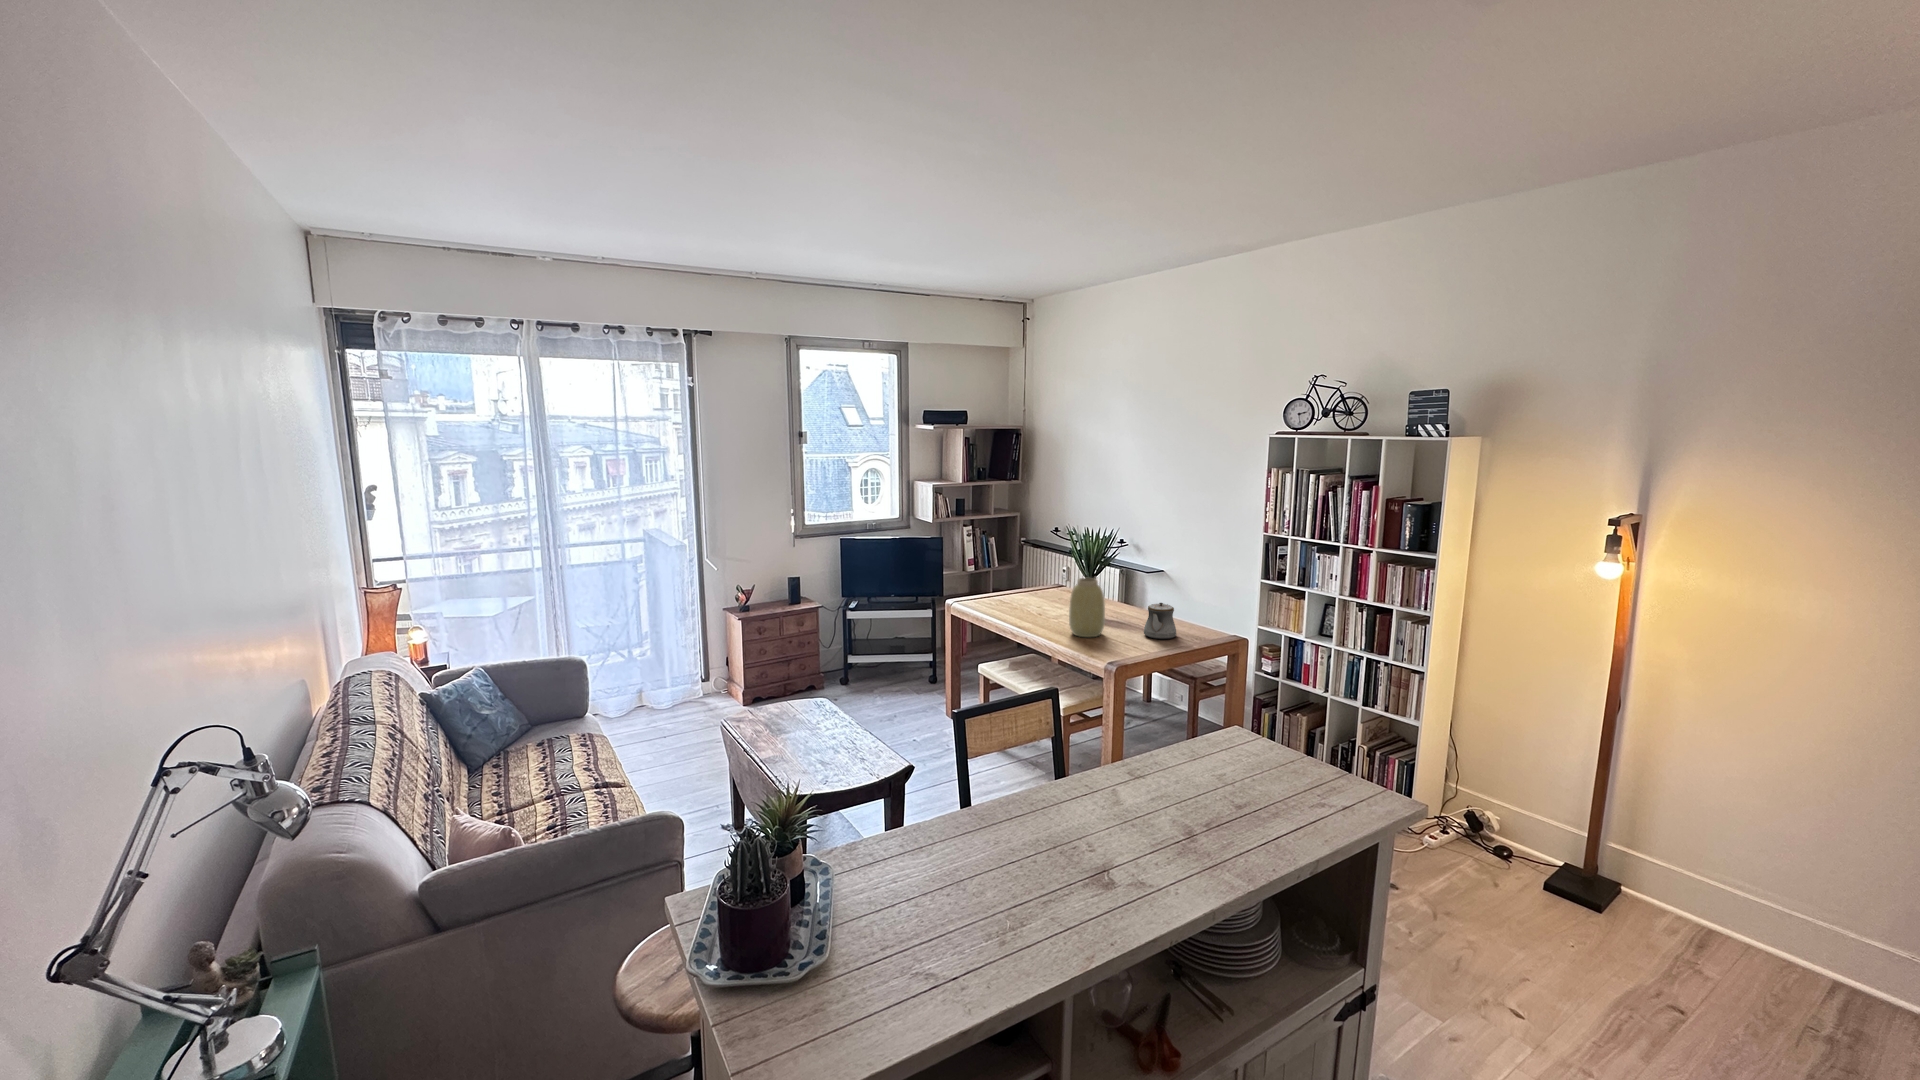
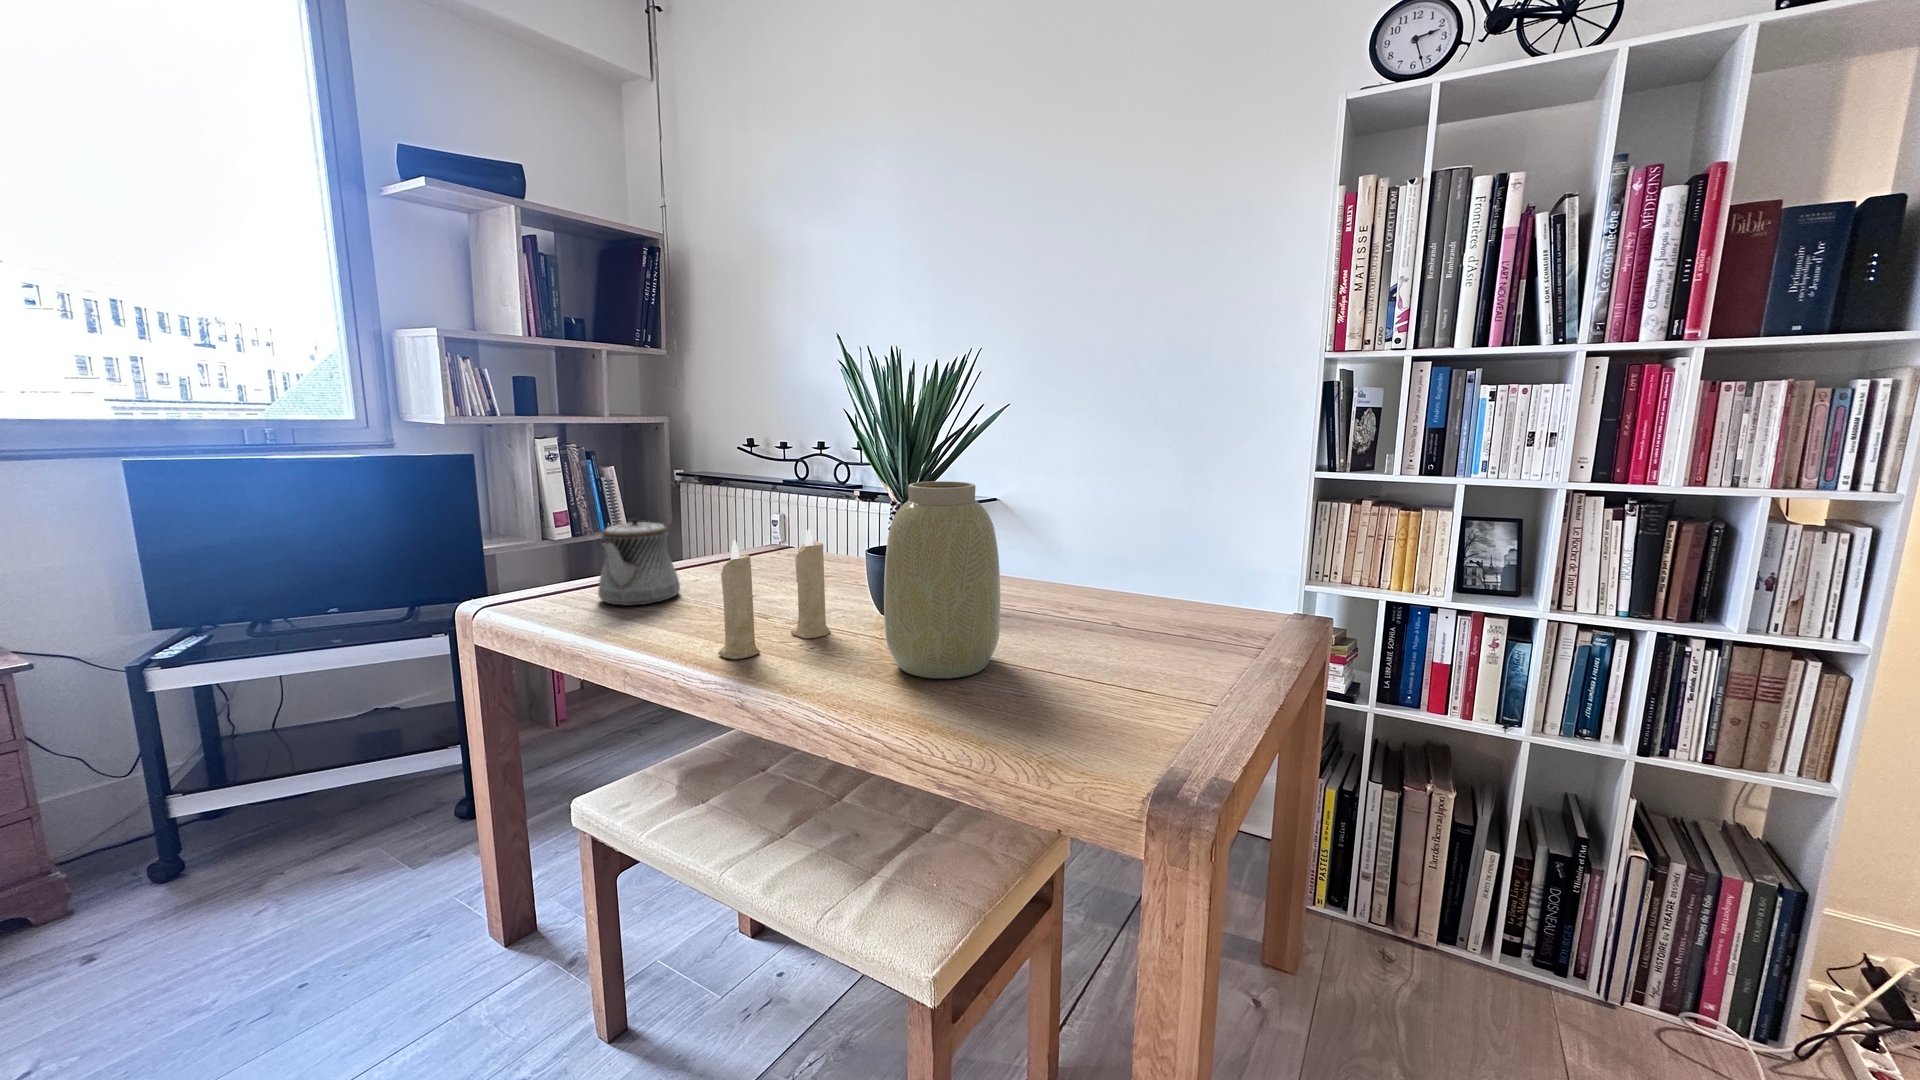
candle: none [1023,586,1060,626] -> present [718,529,830,659]
teapot: present [1144,603,1176,639] -> present [598,518,680,605]

